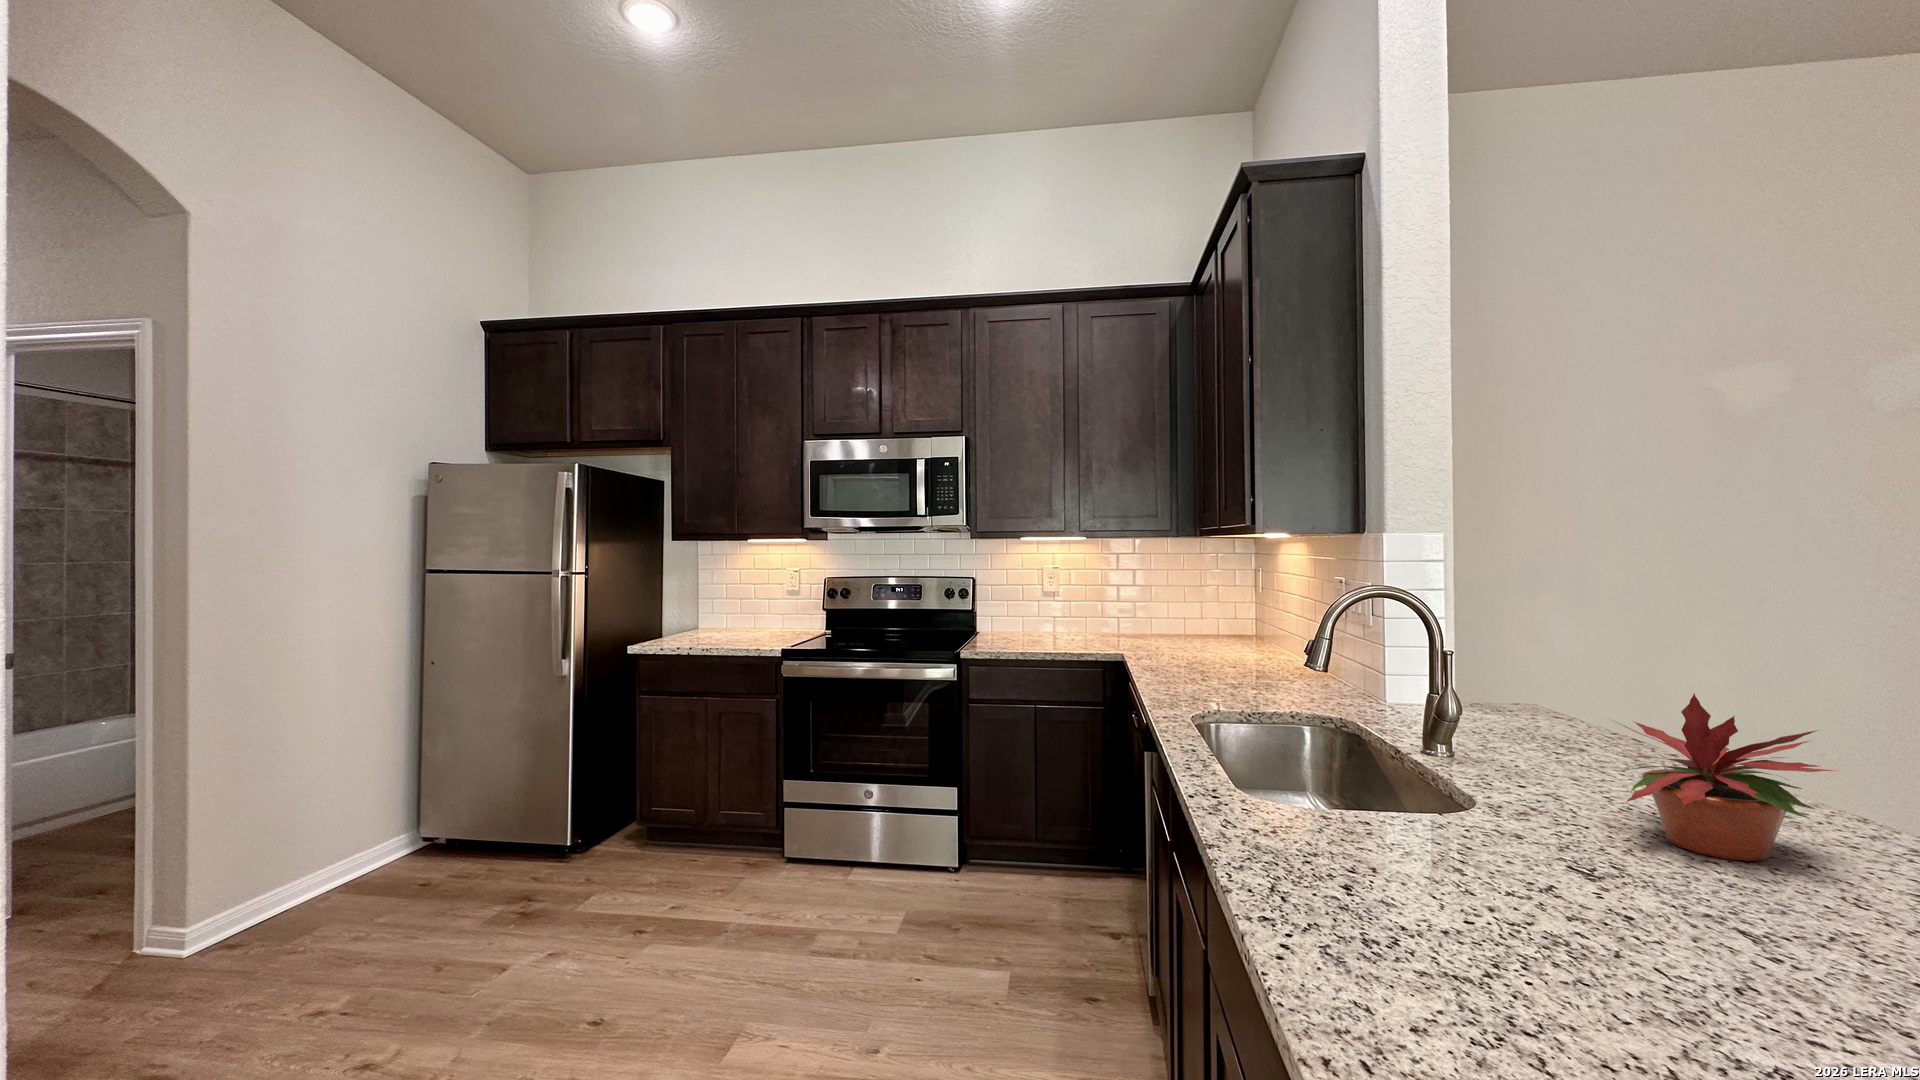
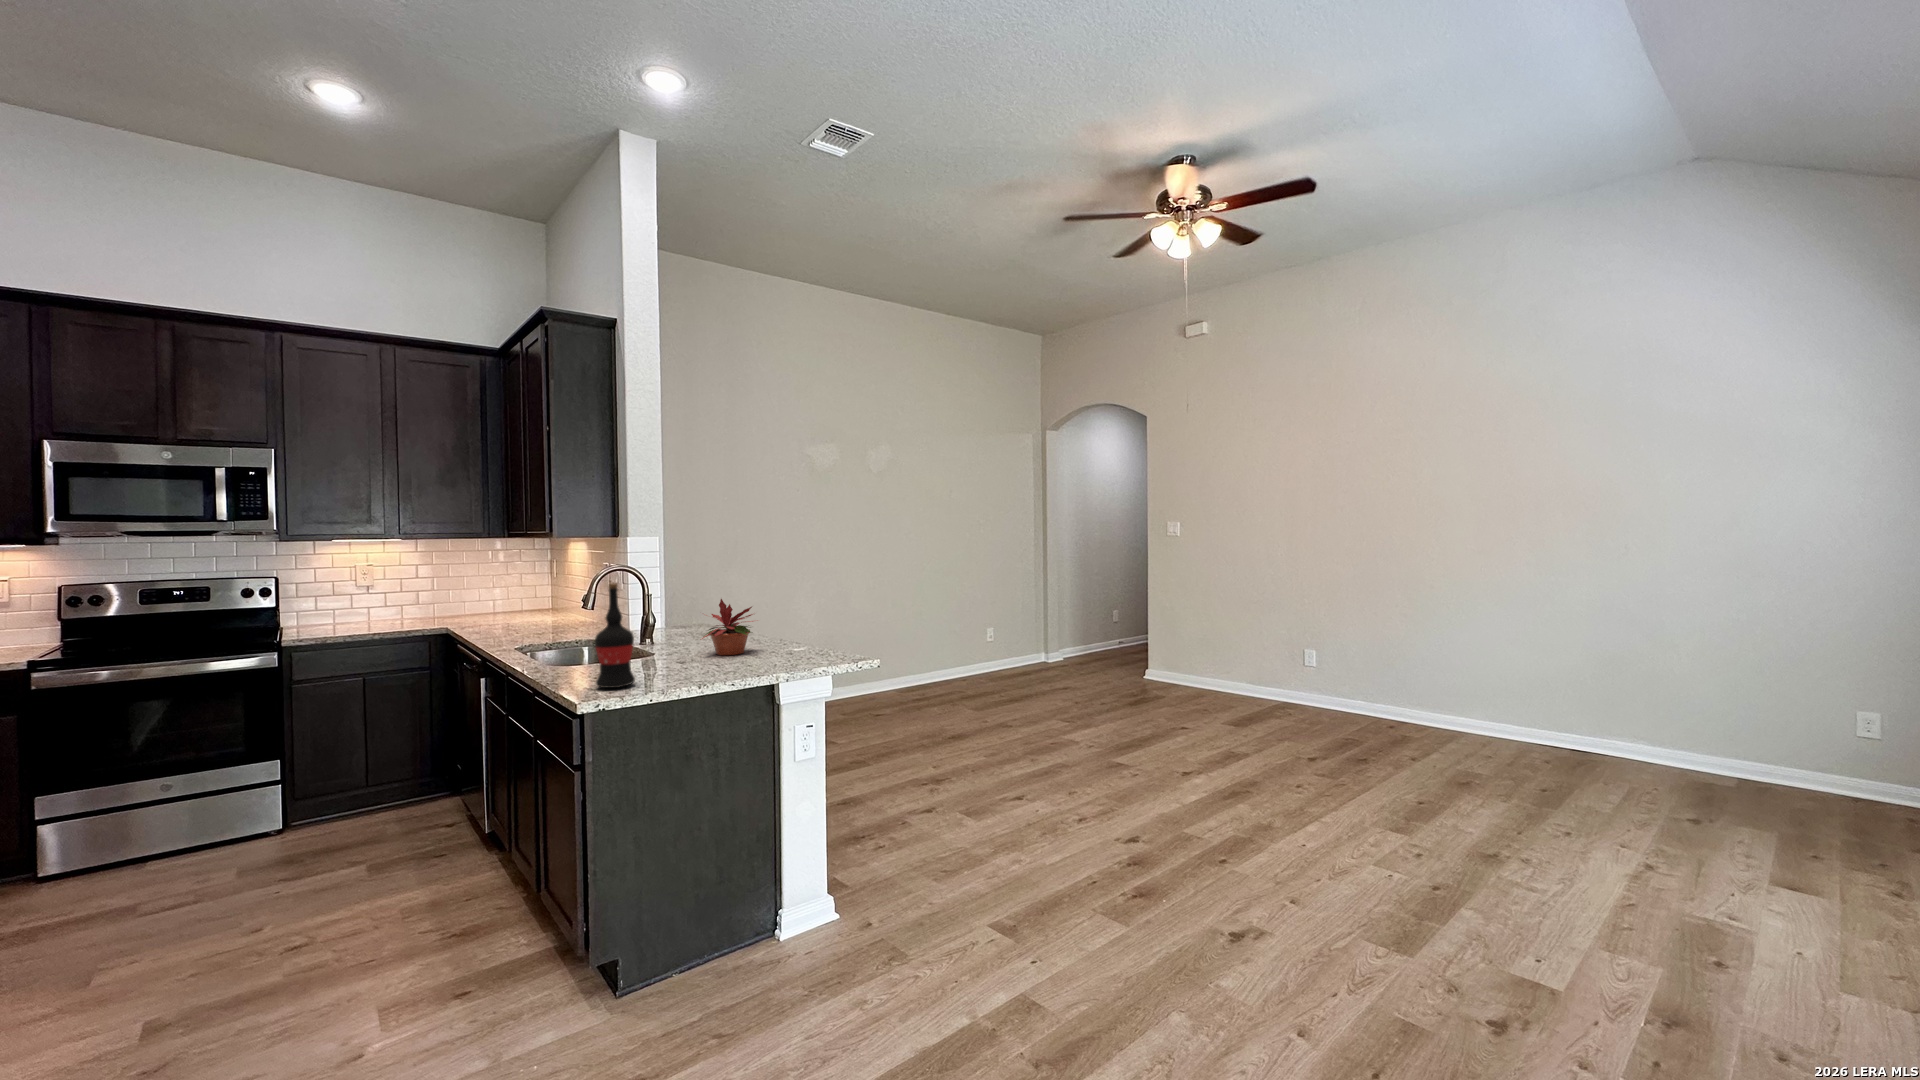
wine bottle: none [1365,651,1490,973] -> present [595,583,635,688]

